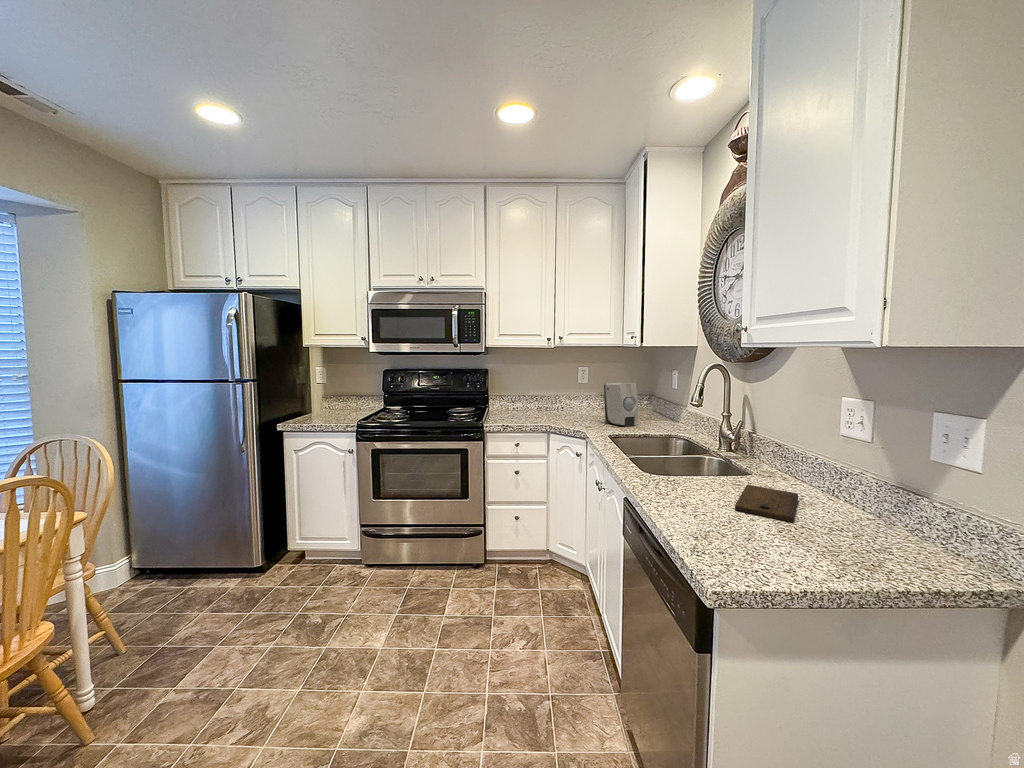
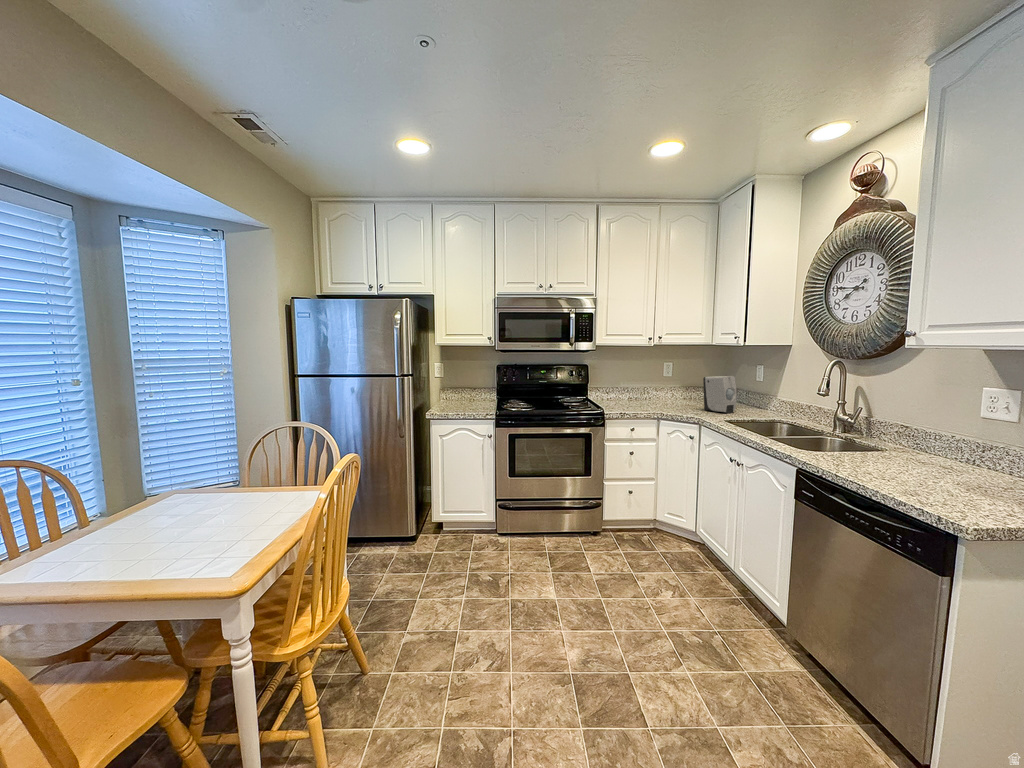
cutting board: present [735,485,798,522] -> none [902,458,971,484]

